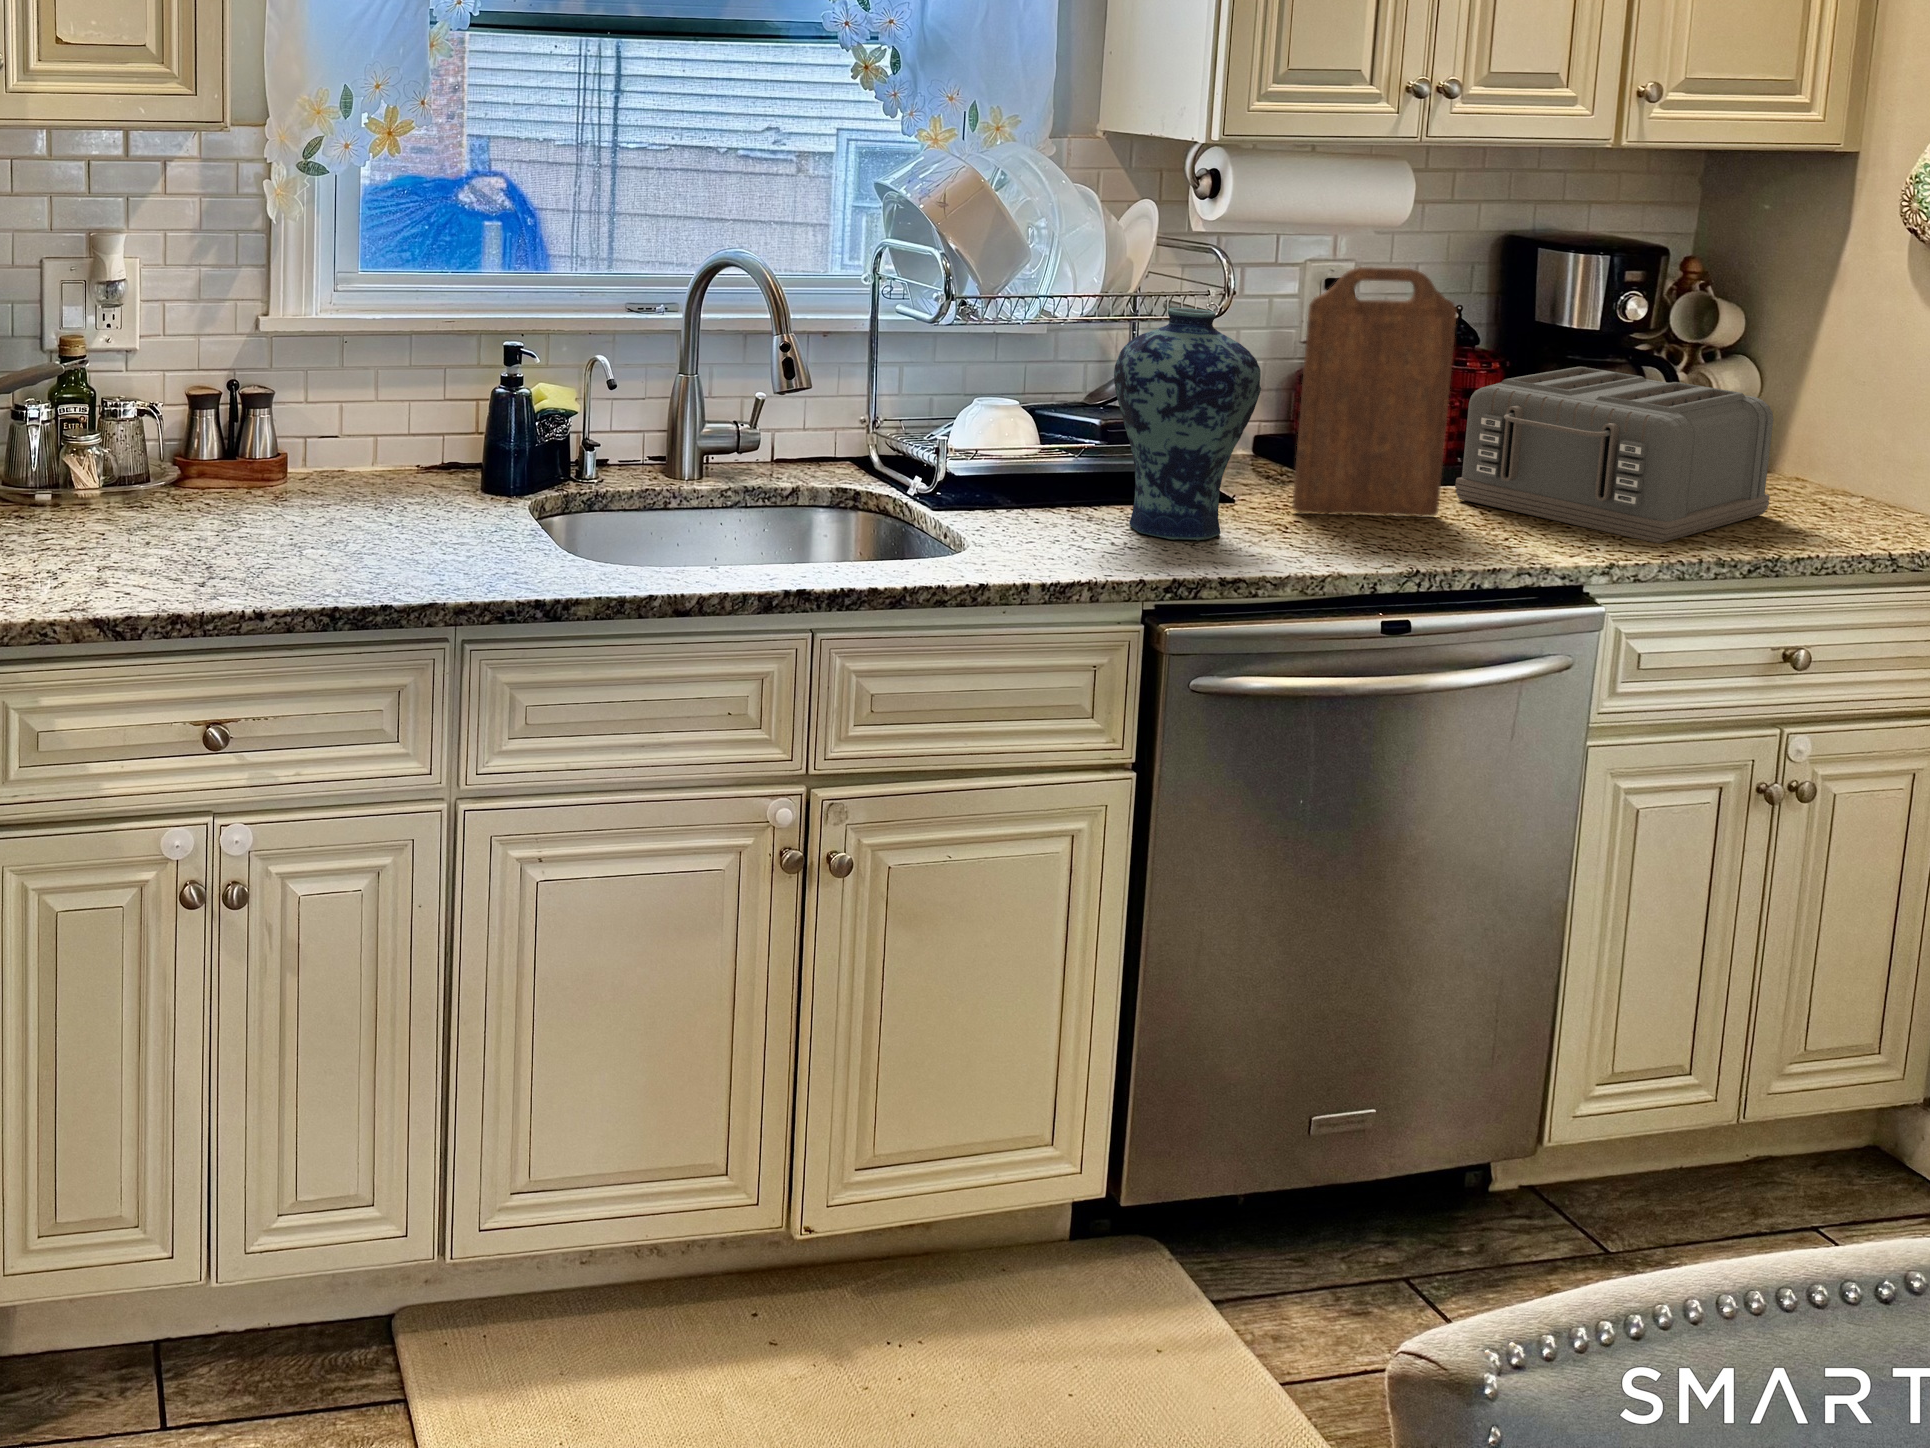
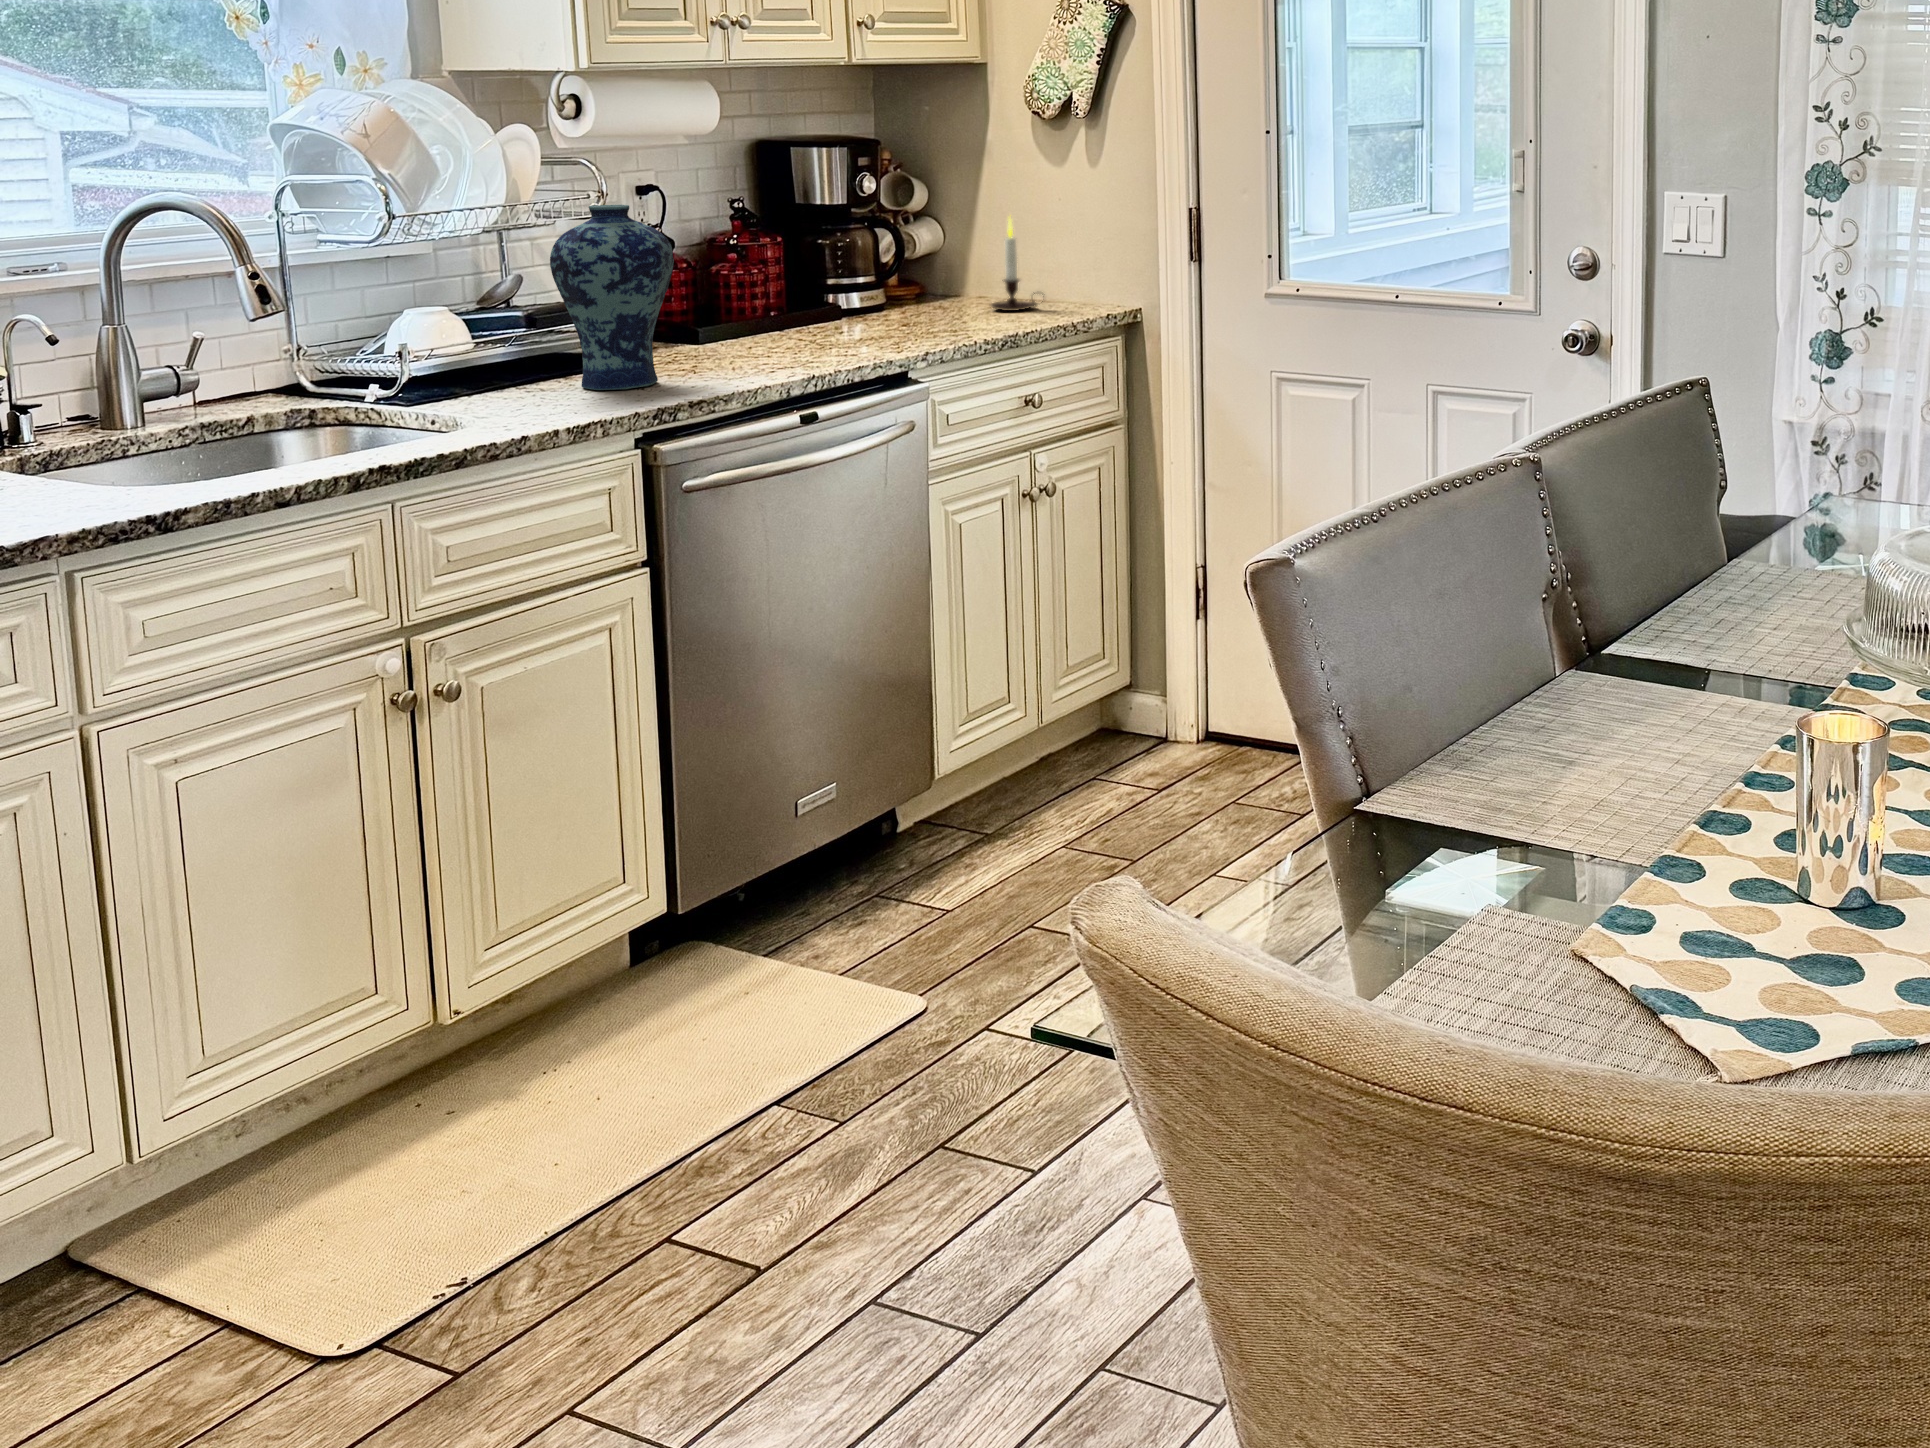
cutting board: present [1293,267,1457,516] -> none [679,161,791,362]
toaster: present [1455,367,1773,543] -> none [787,230,986,339]
candle: none [1785,376,1876,516] -> present [991,218,1044,311]

